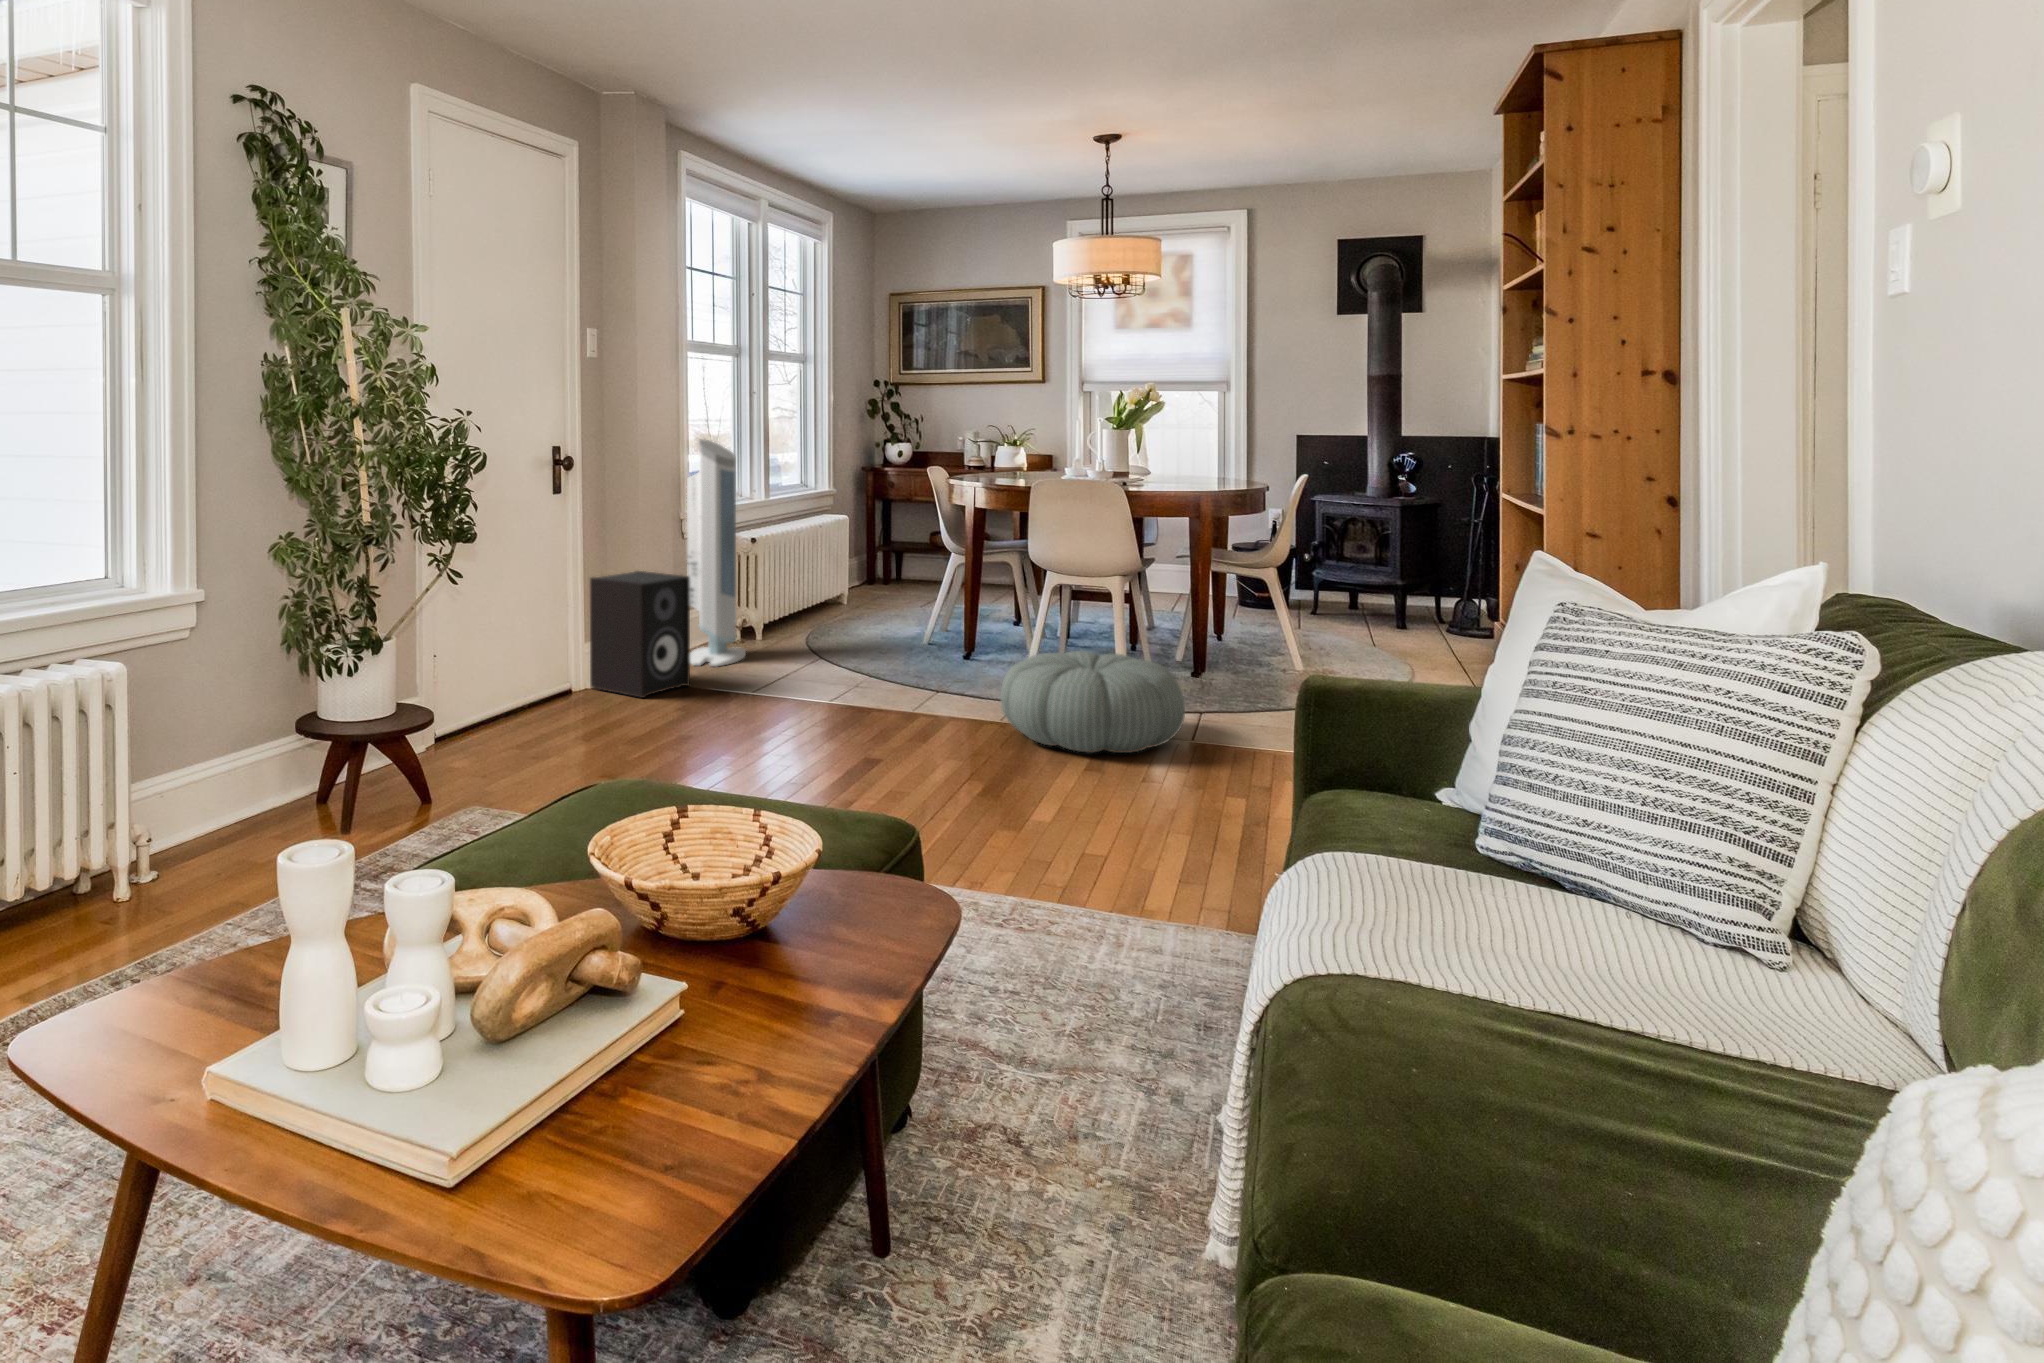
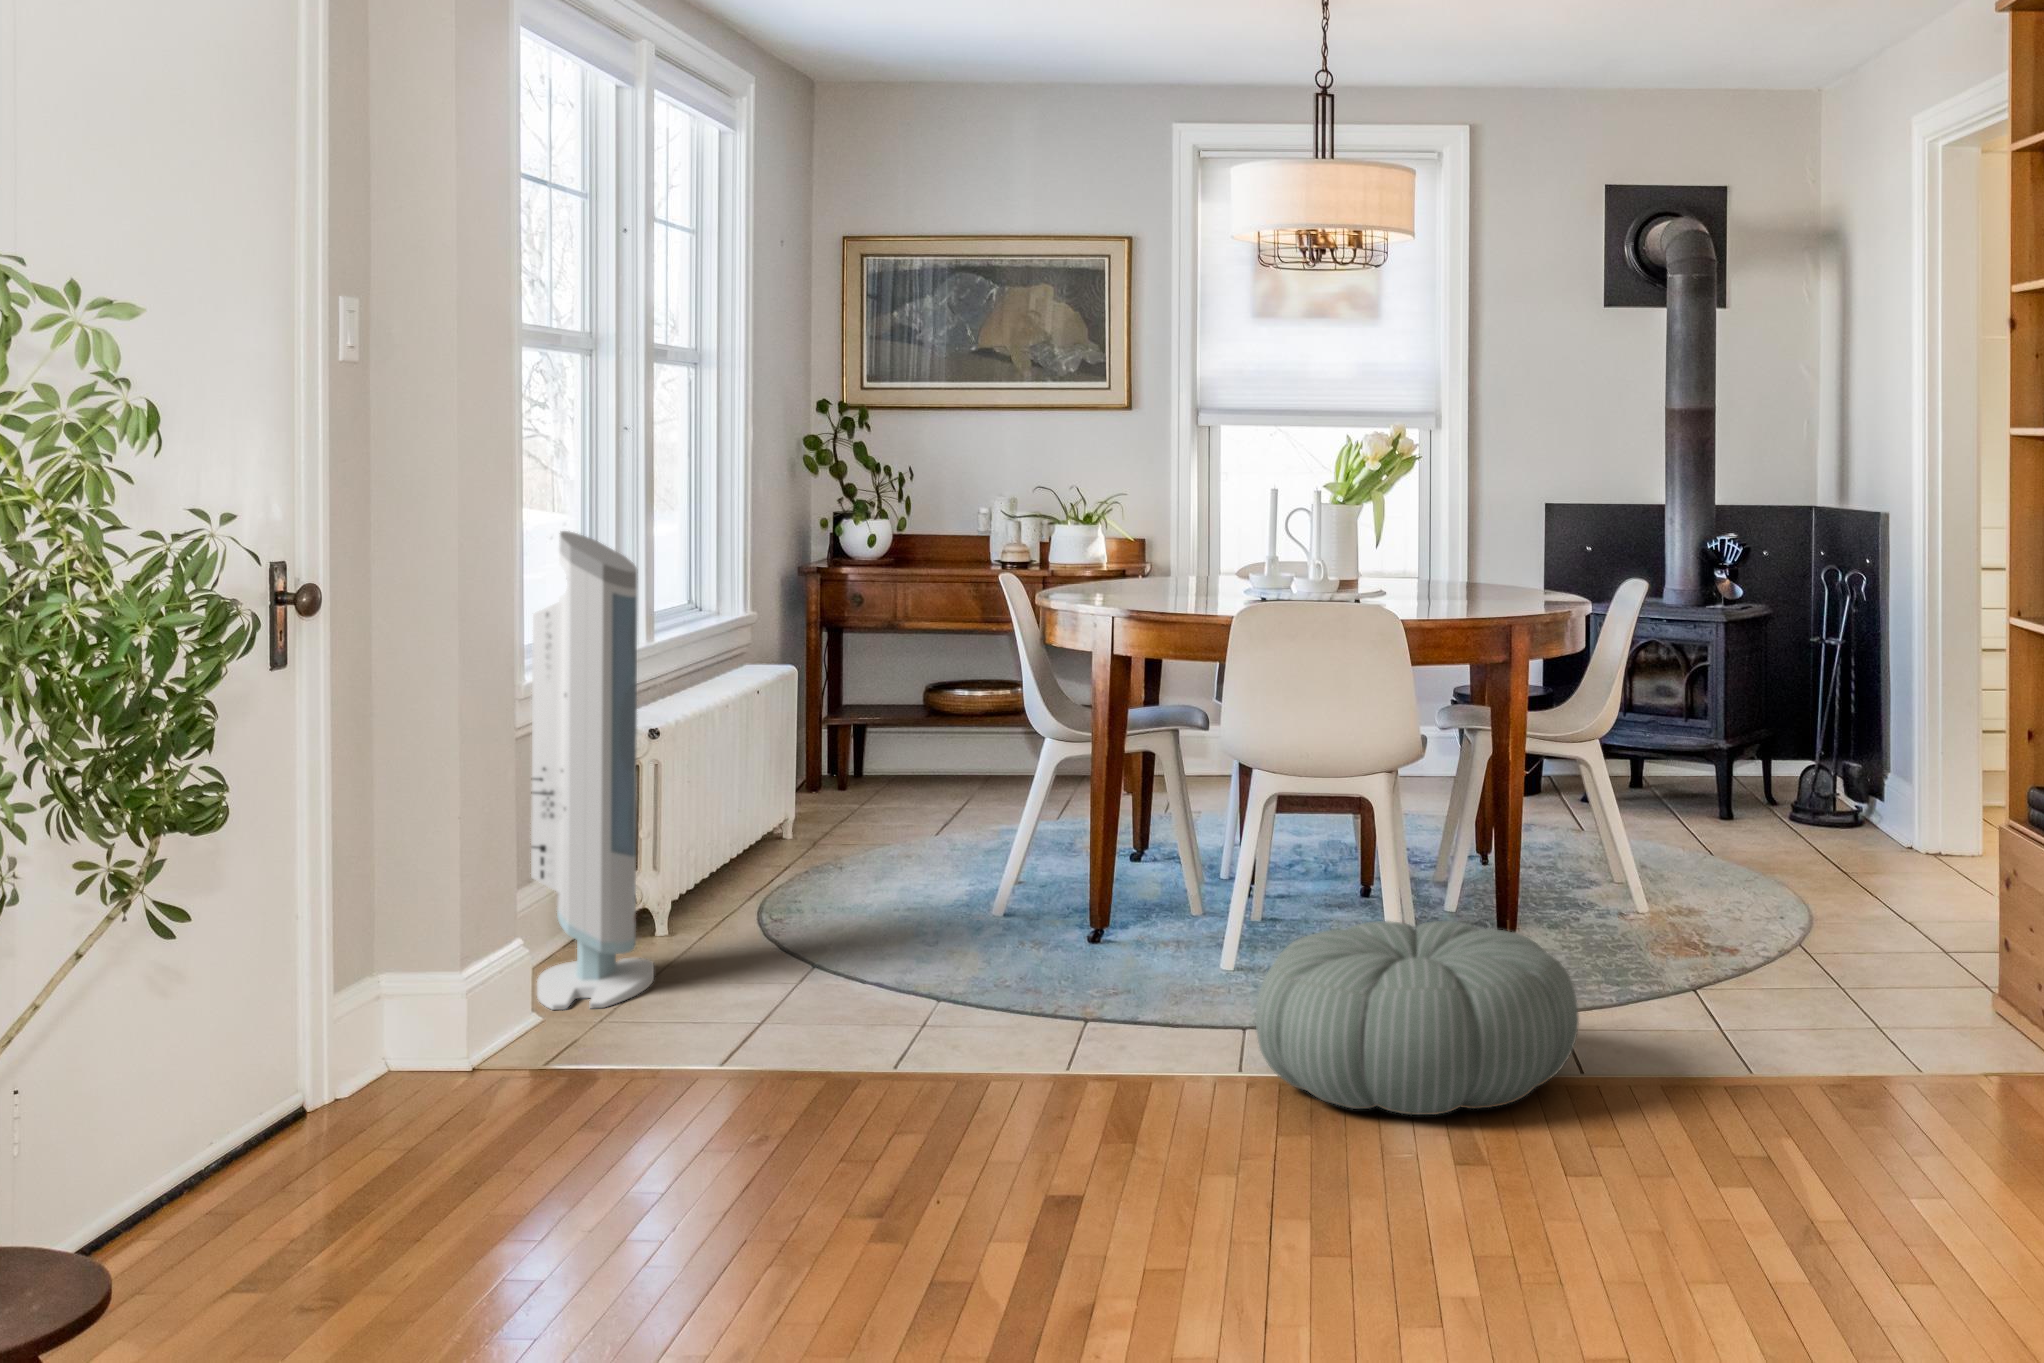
speaker: present [590,571,690,698] -> none [340,821,575,1103]

